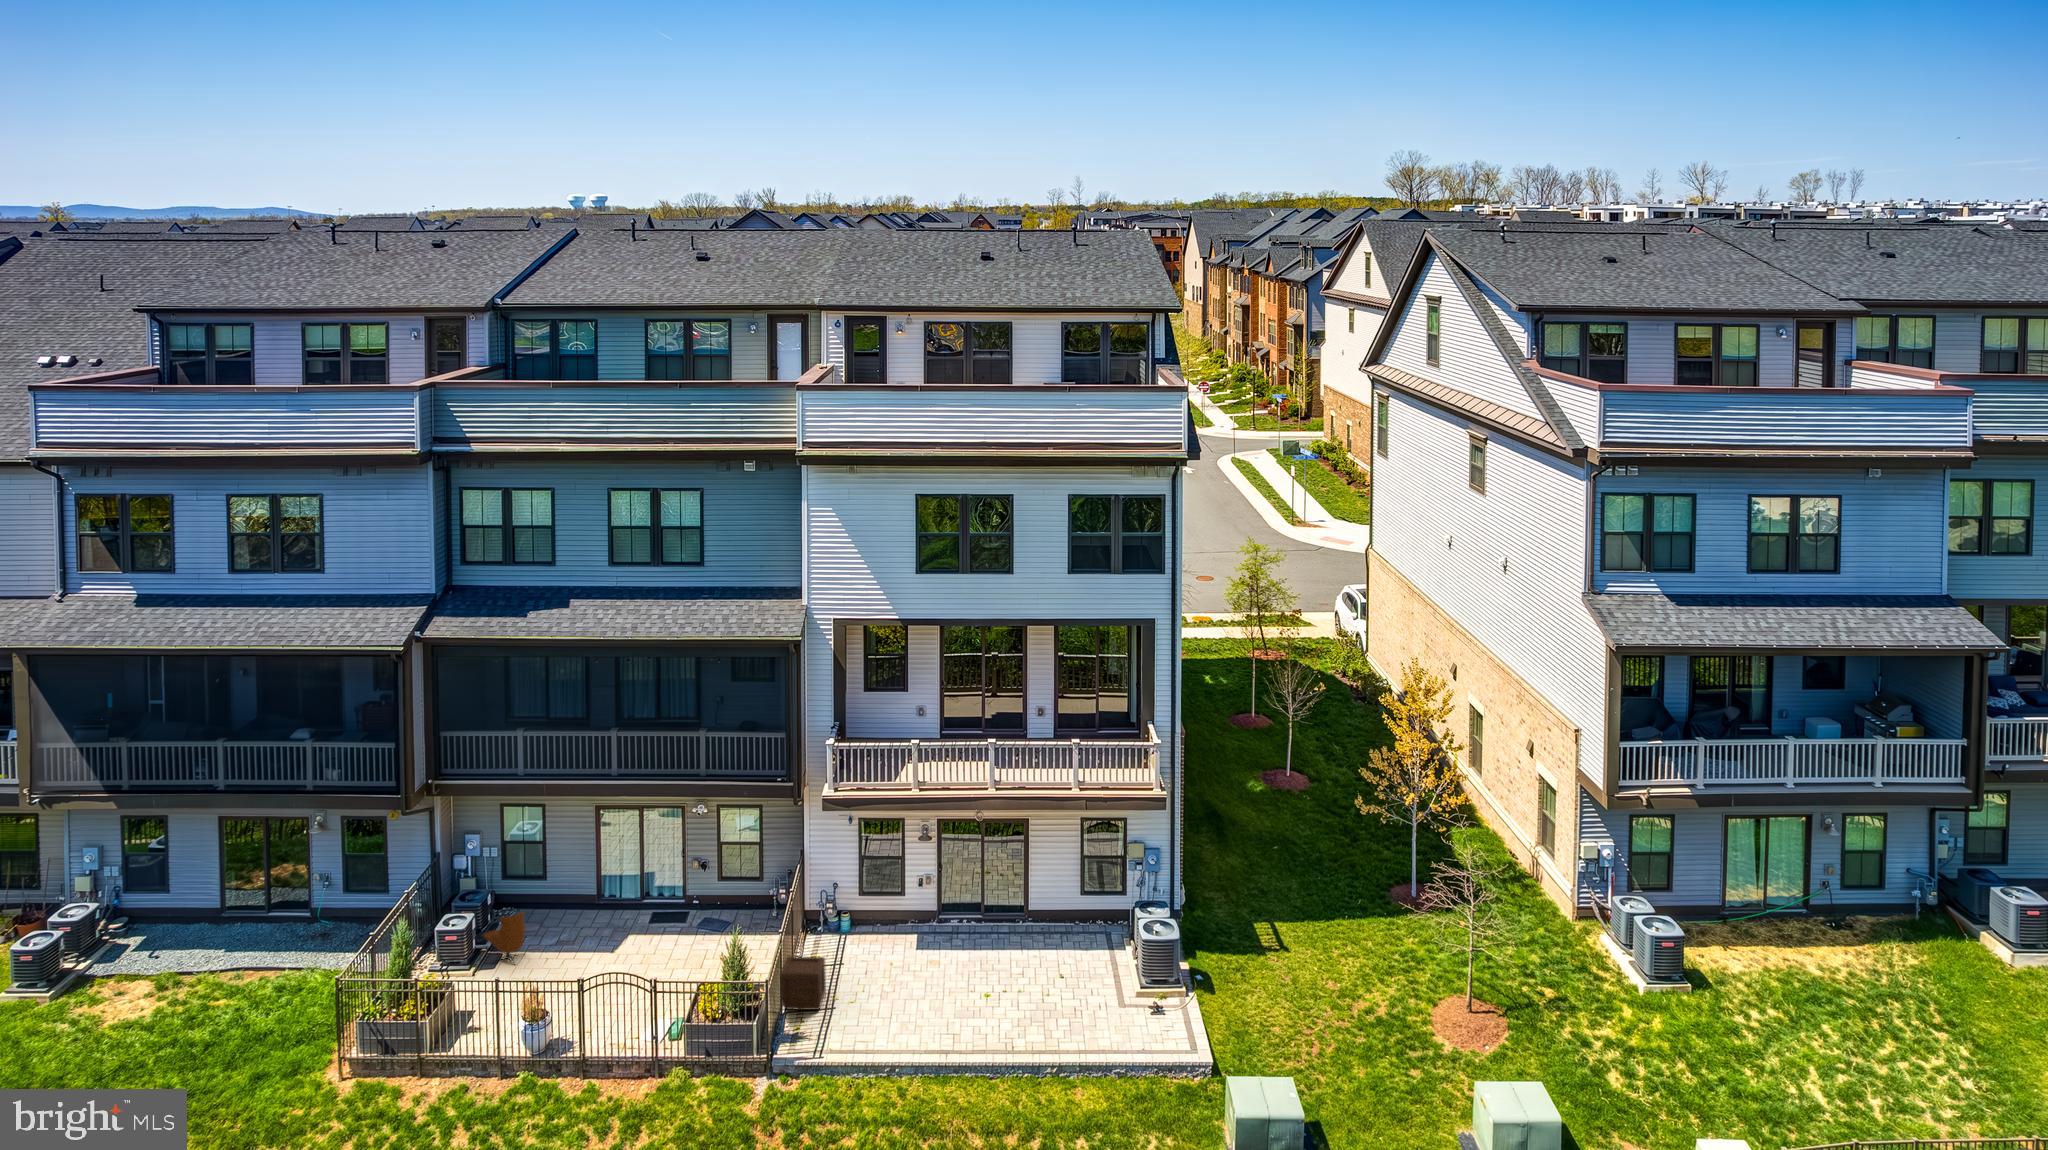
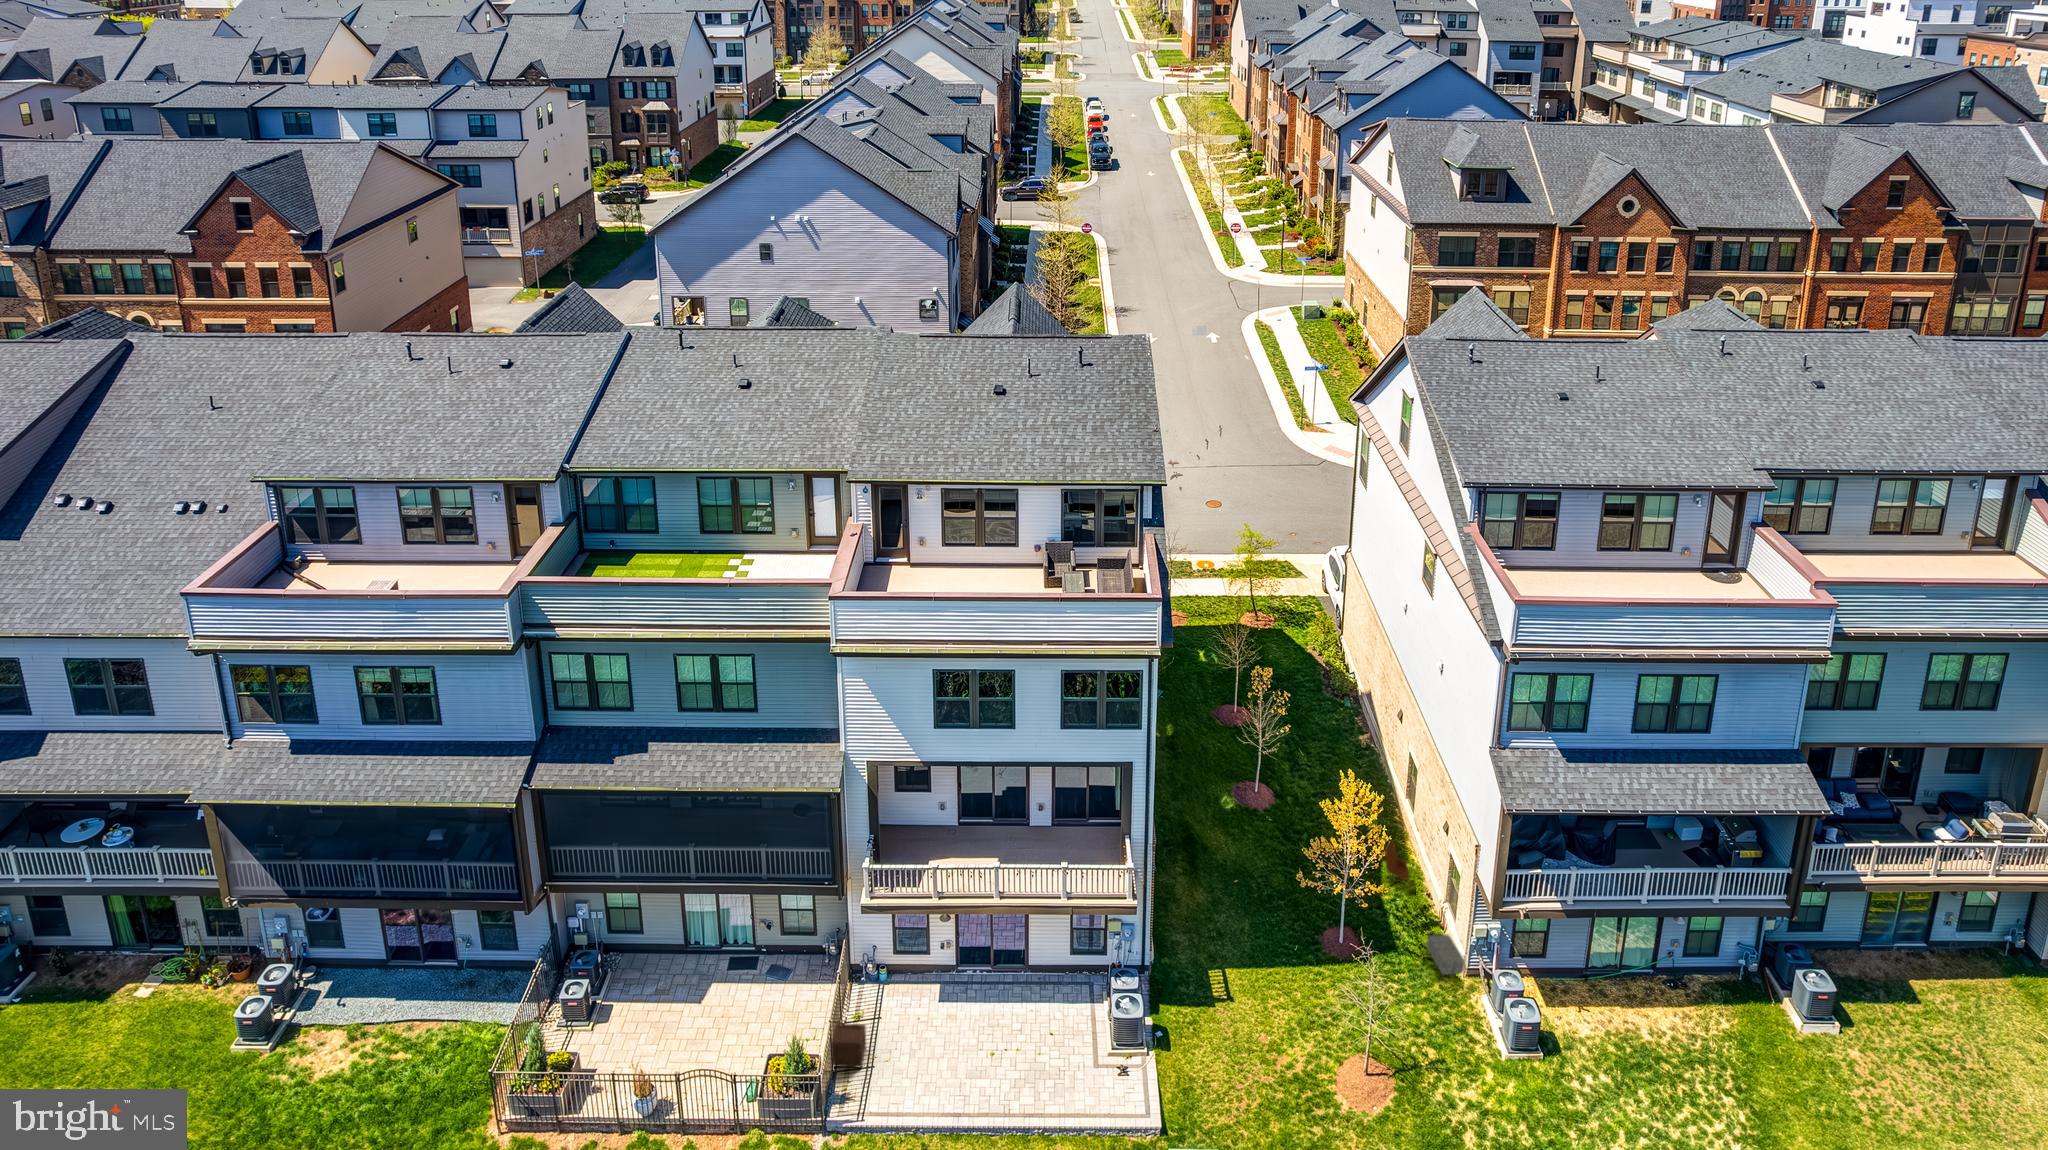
bench: none [1525,874,1577,923] -> present [1427,934,1465,979]
lounge chair: present [483,912,525,962] -> present [1385,842,1416,887]

